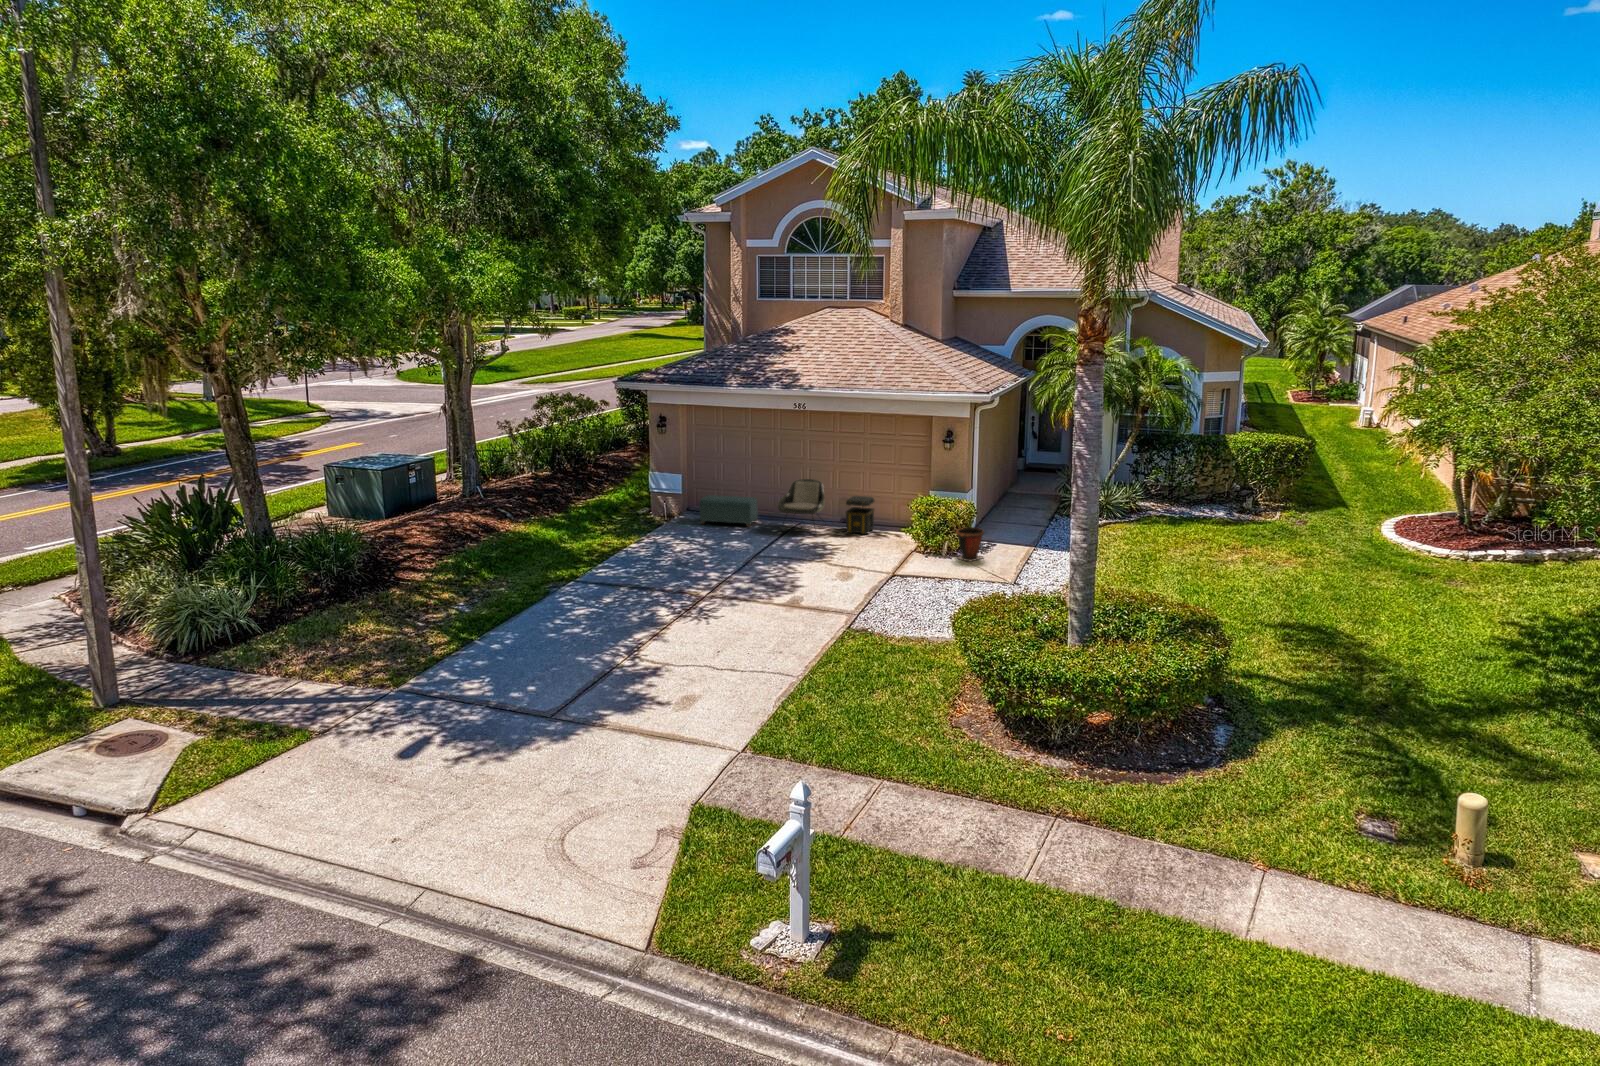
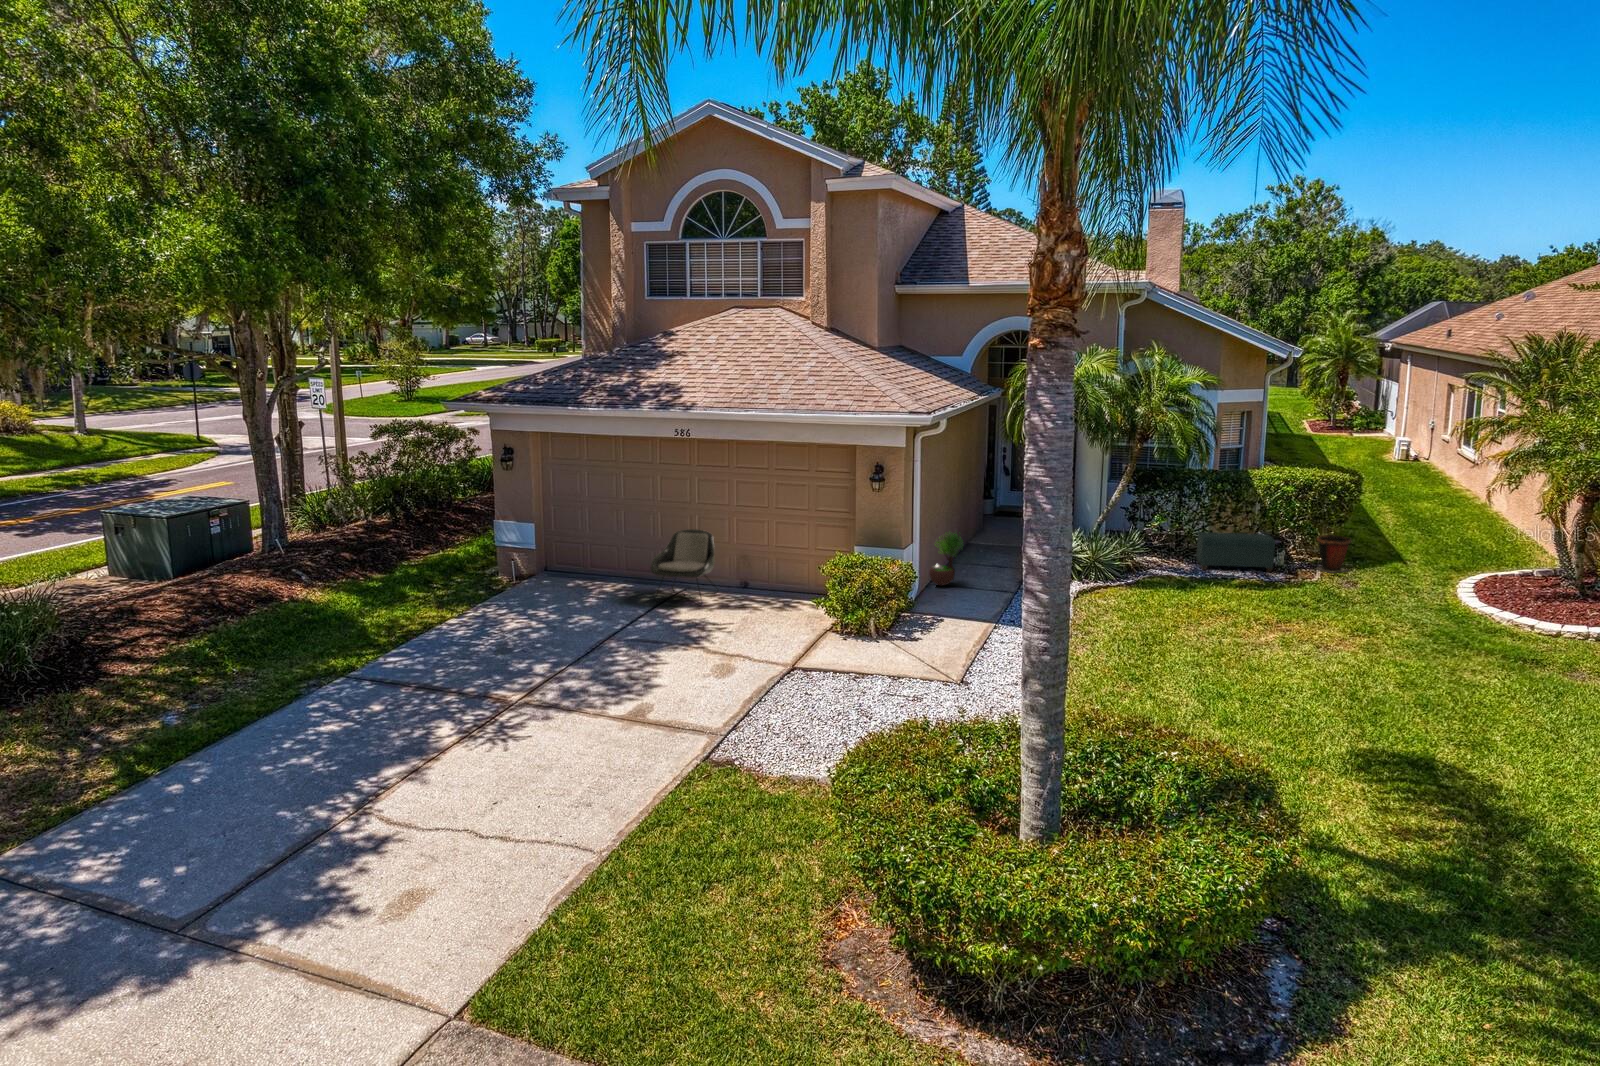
potted tree: none [983,479,1010,522] -> present [929,532,963,585]
bench: present [699,495,758,527] -> present [1196,532,1275,572]
toolbox: present [846,496,875,534] -> none [742,552,782,604]
trash can: present [956,527,984,561] -> present [1317,535,1351,573]

